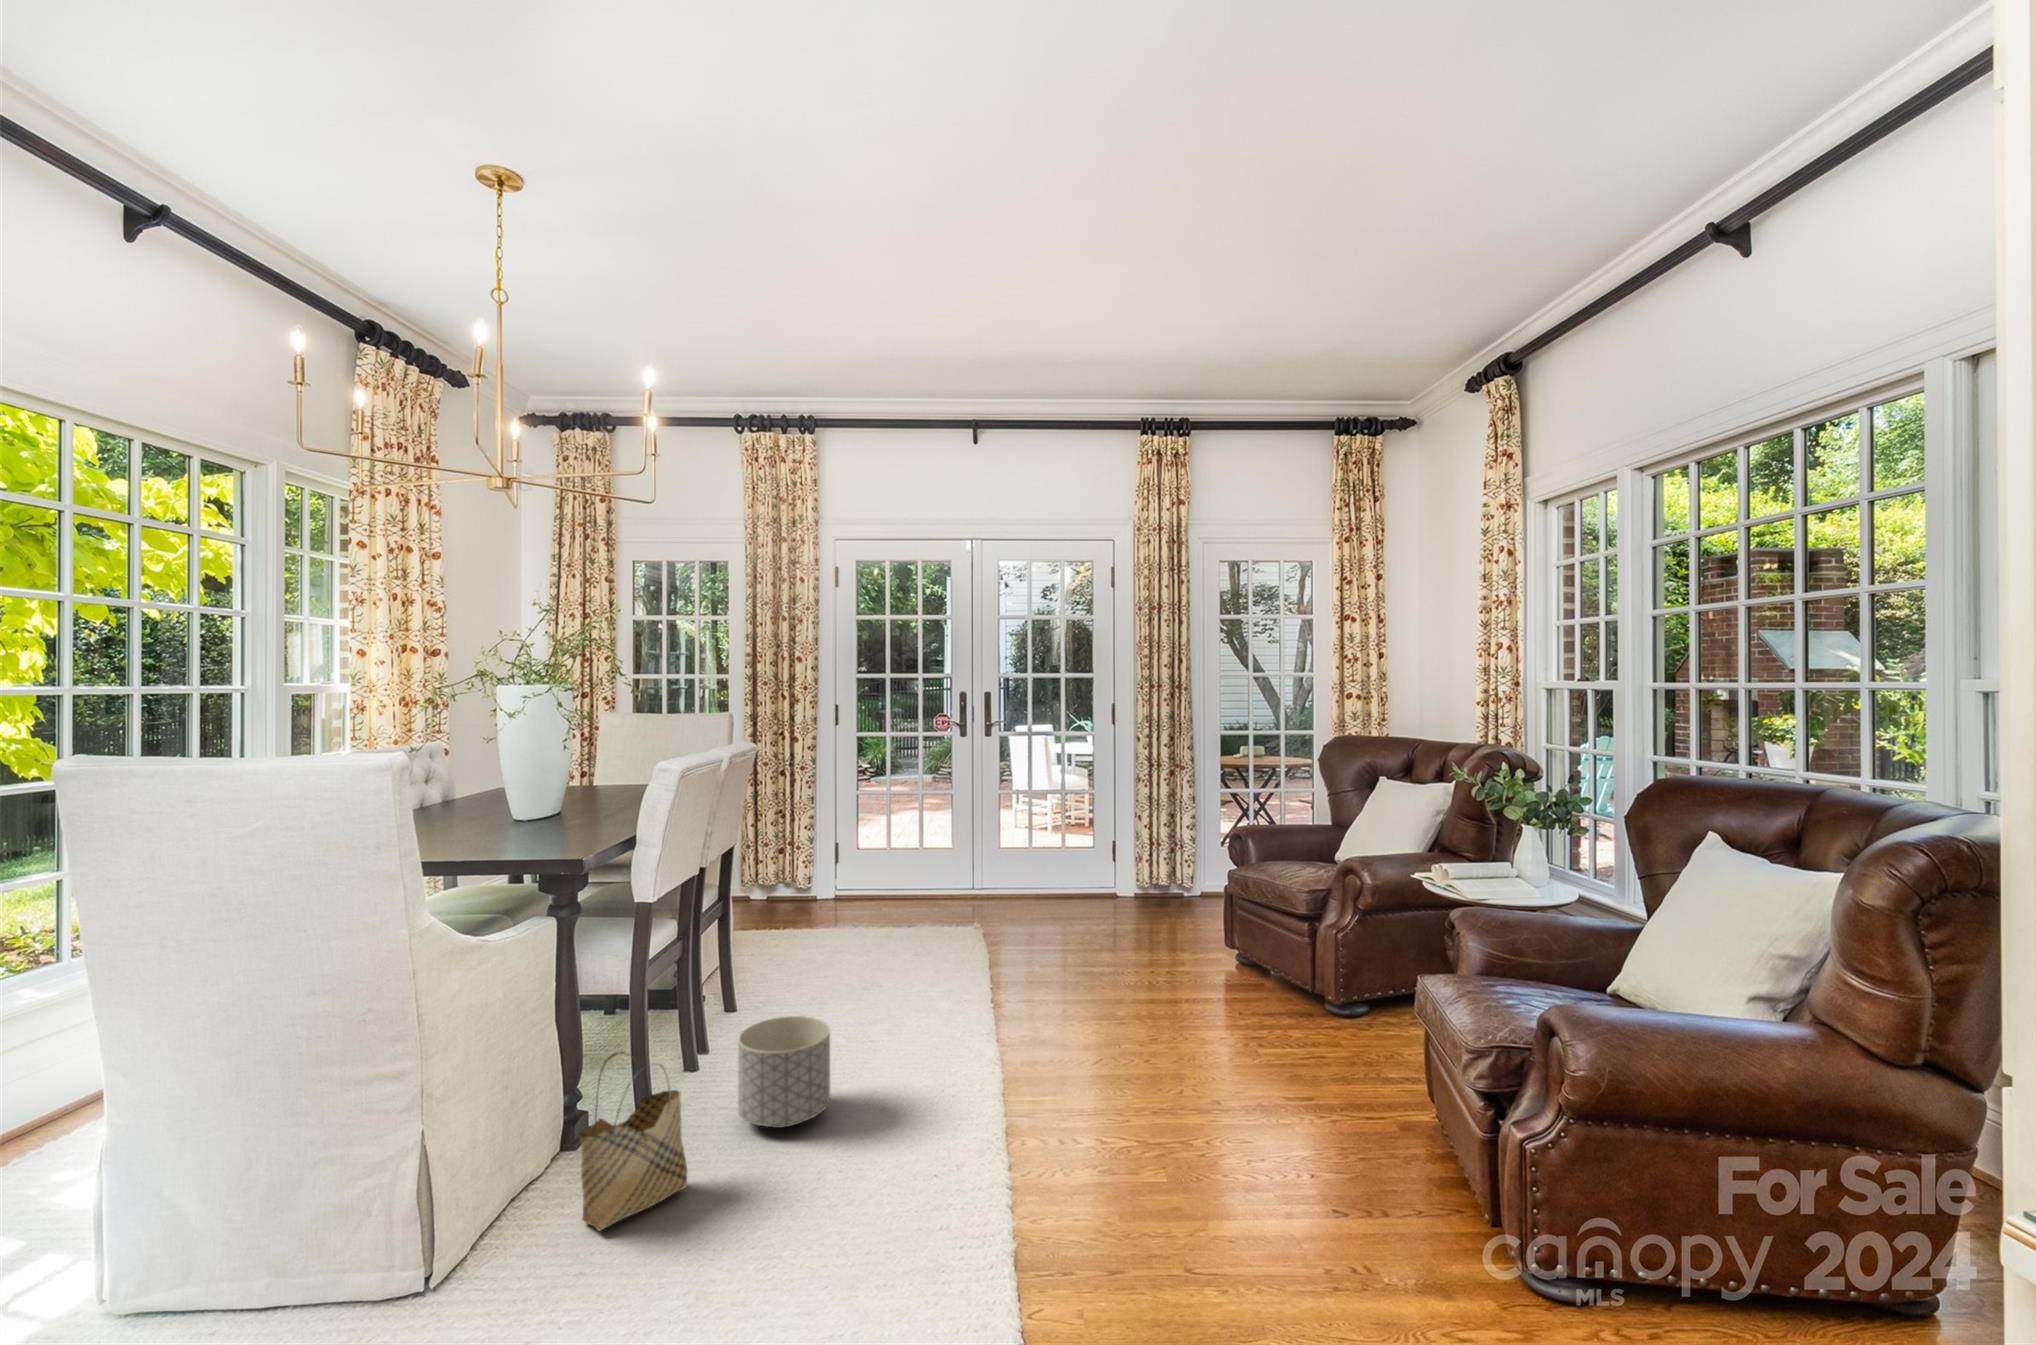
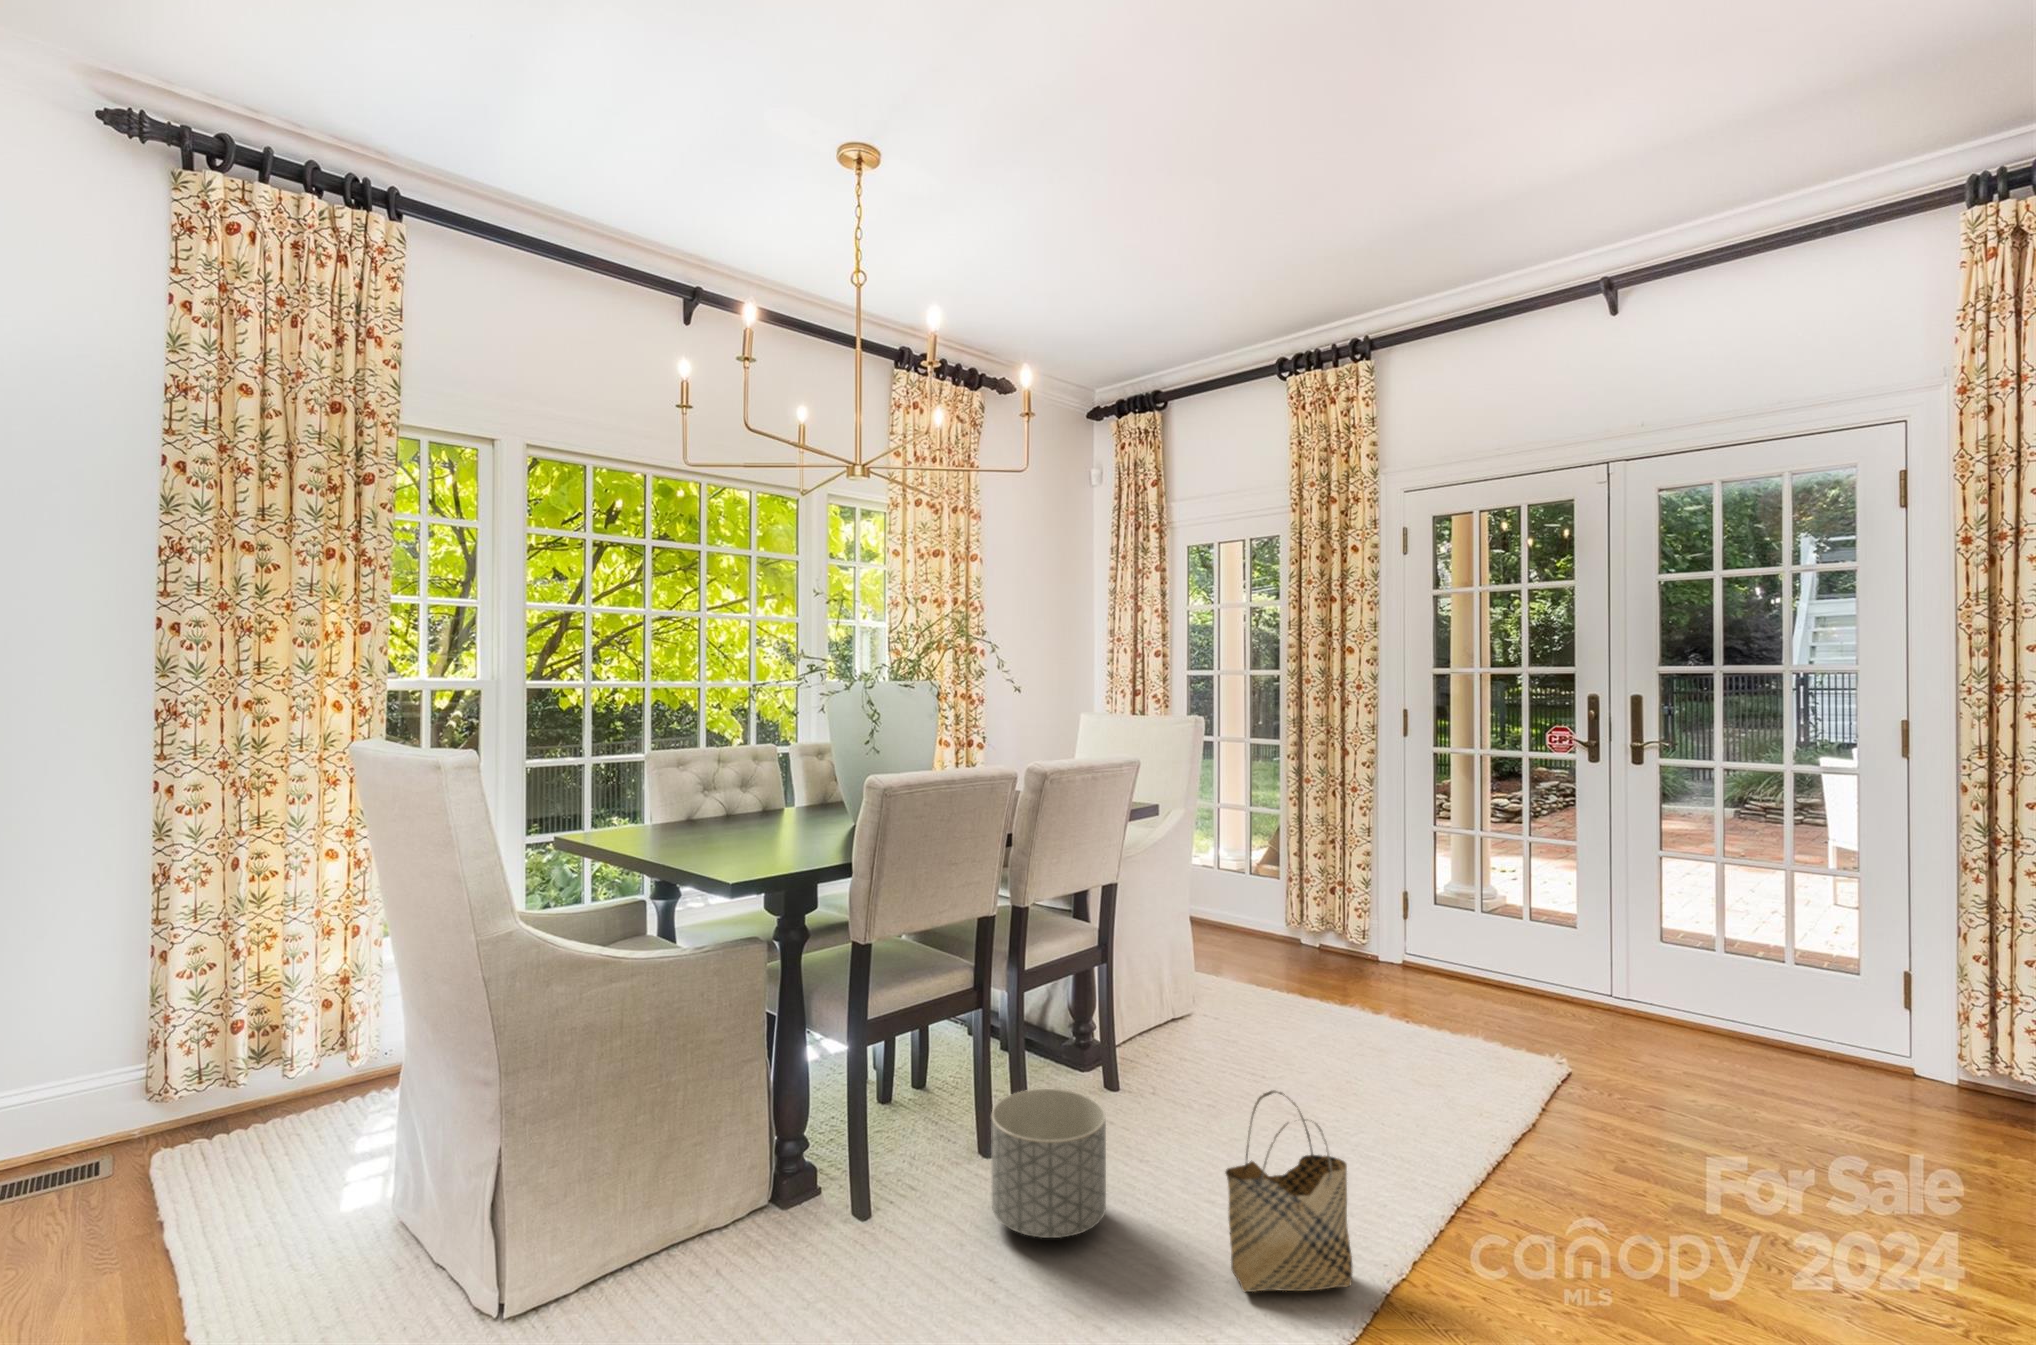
woven basket: present [579,1052,687,1231] -> present [1225,1091,1353,1292]

